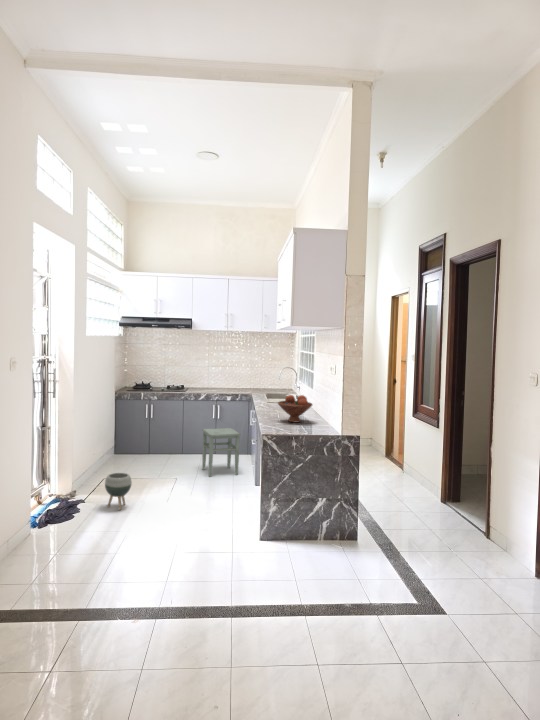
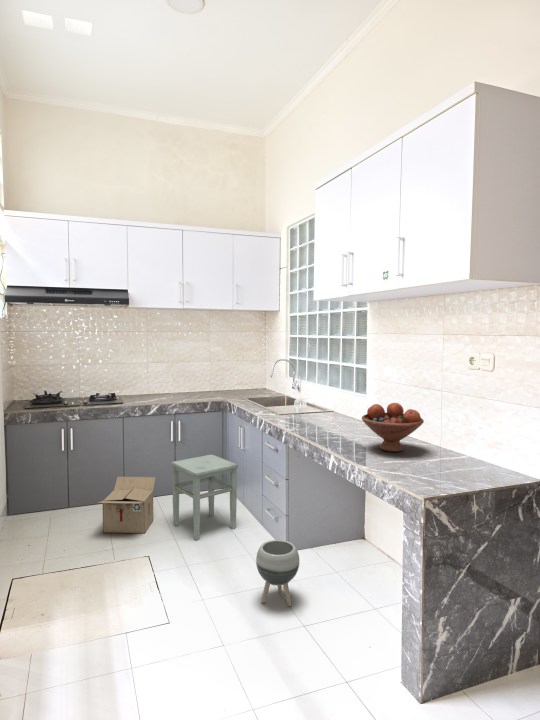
cardboard box: none [156,437,196,470] -> present [98,477,156,533]
planter: present [105,473,132,510] -> present [256,540,299,606]

